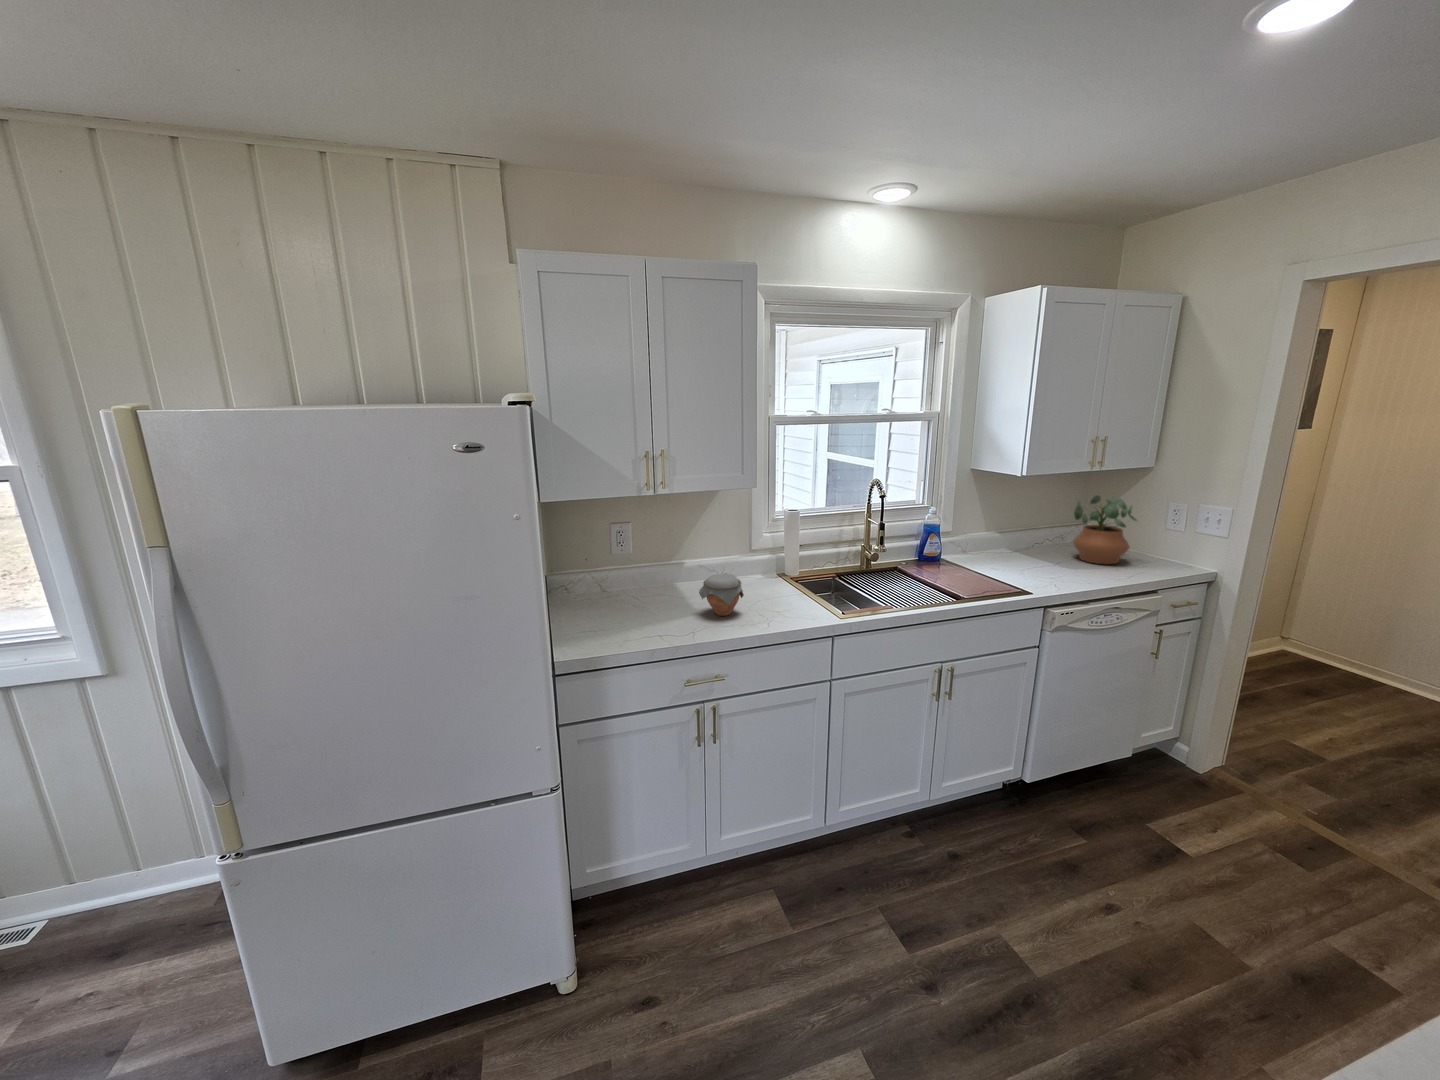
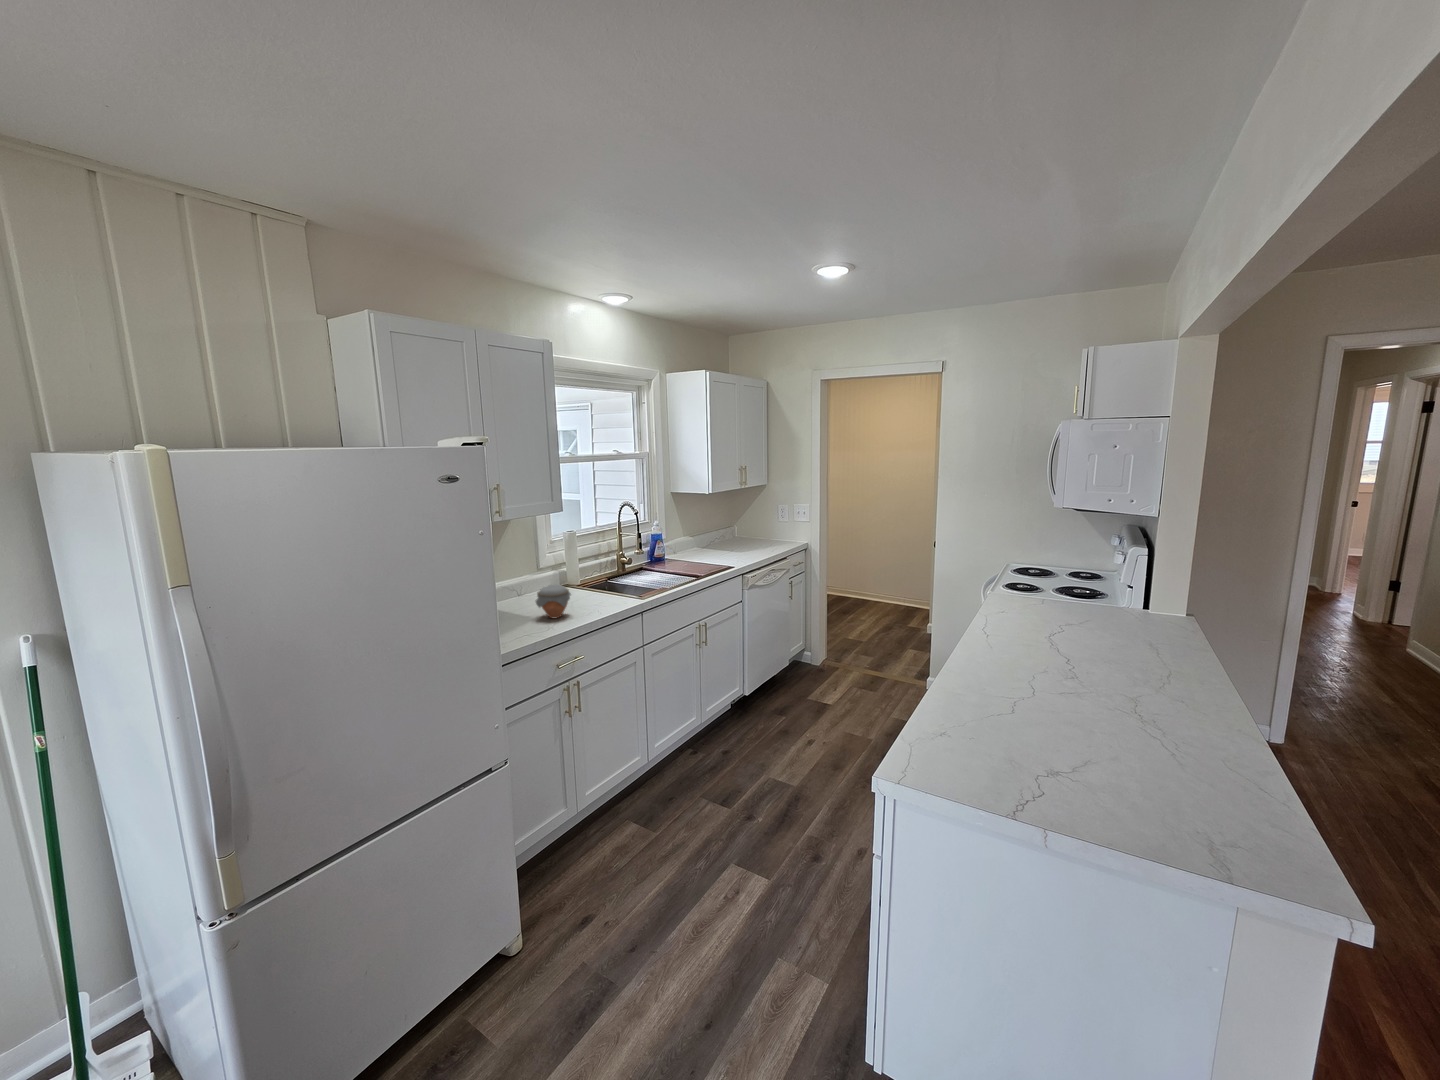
potted plant: present [1073,495,1136,564] -> none [734,503,768,547]

